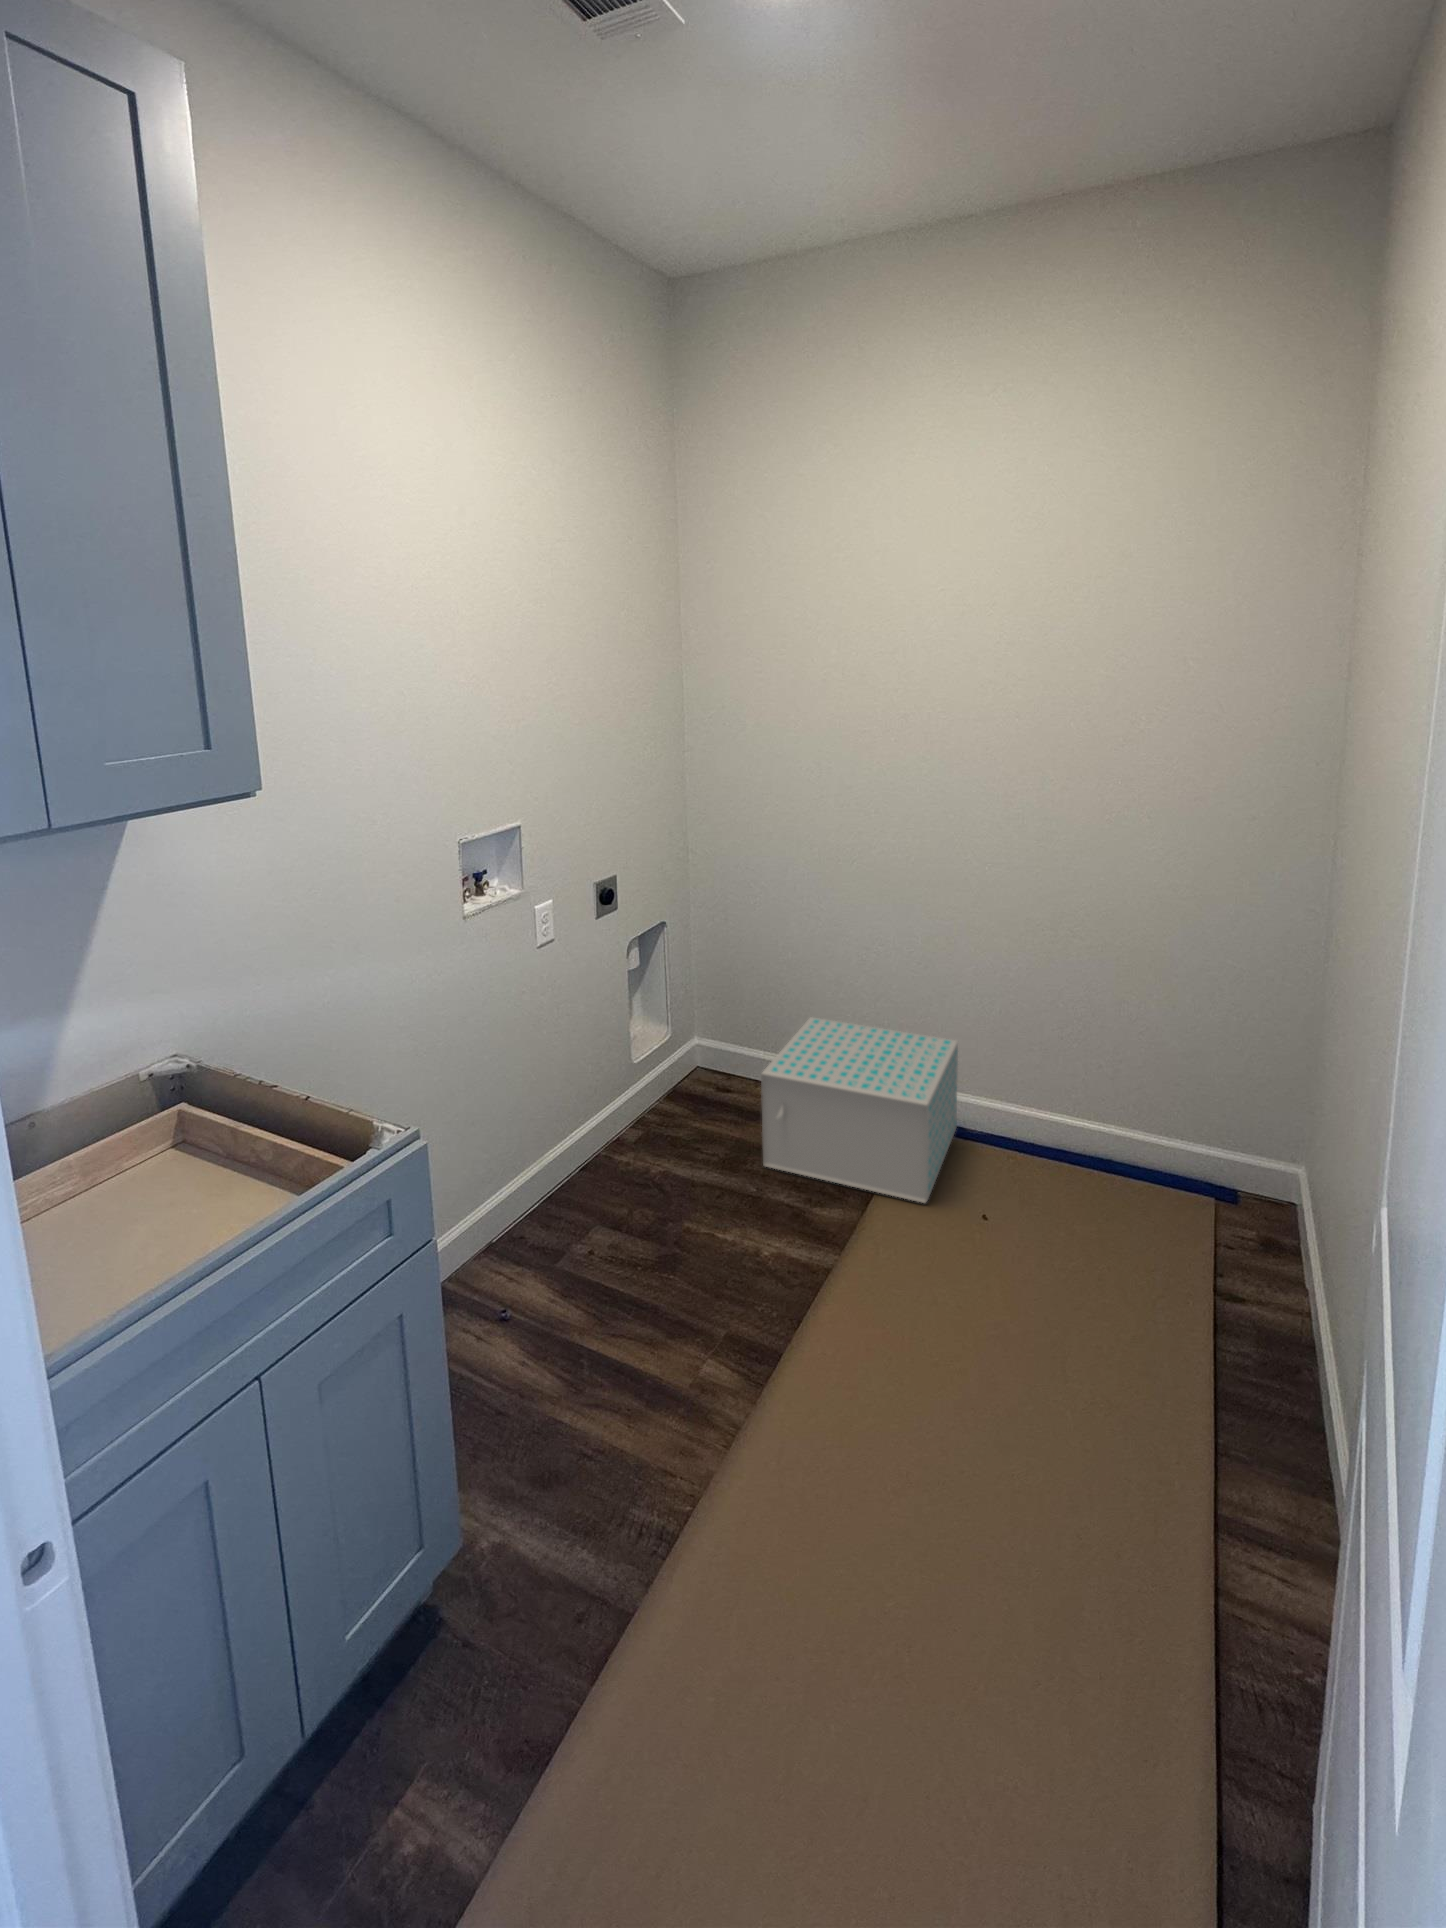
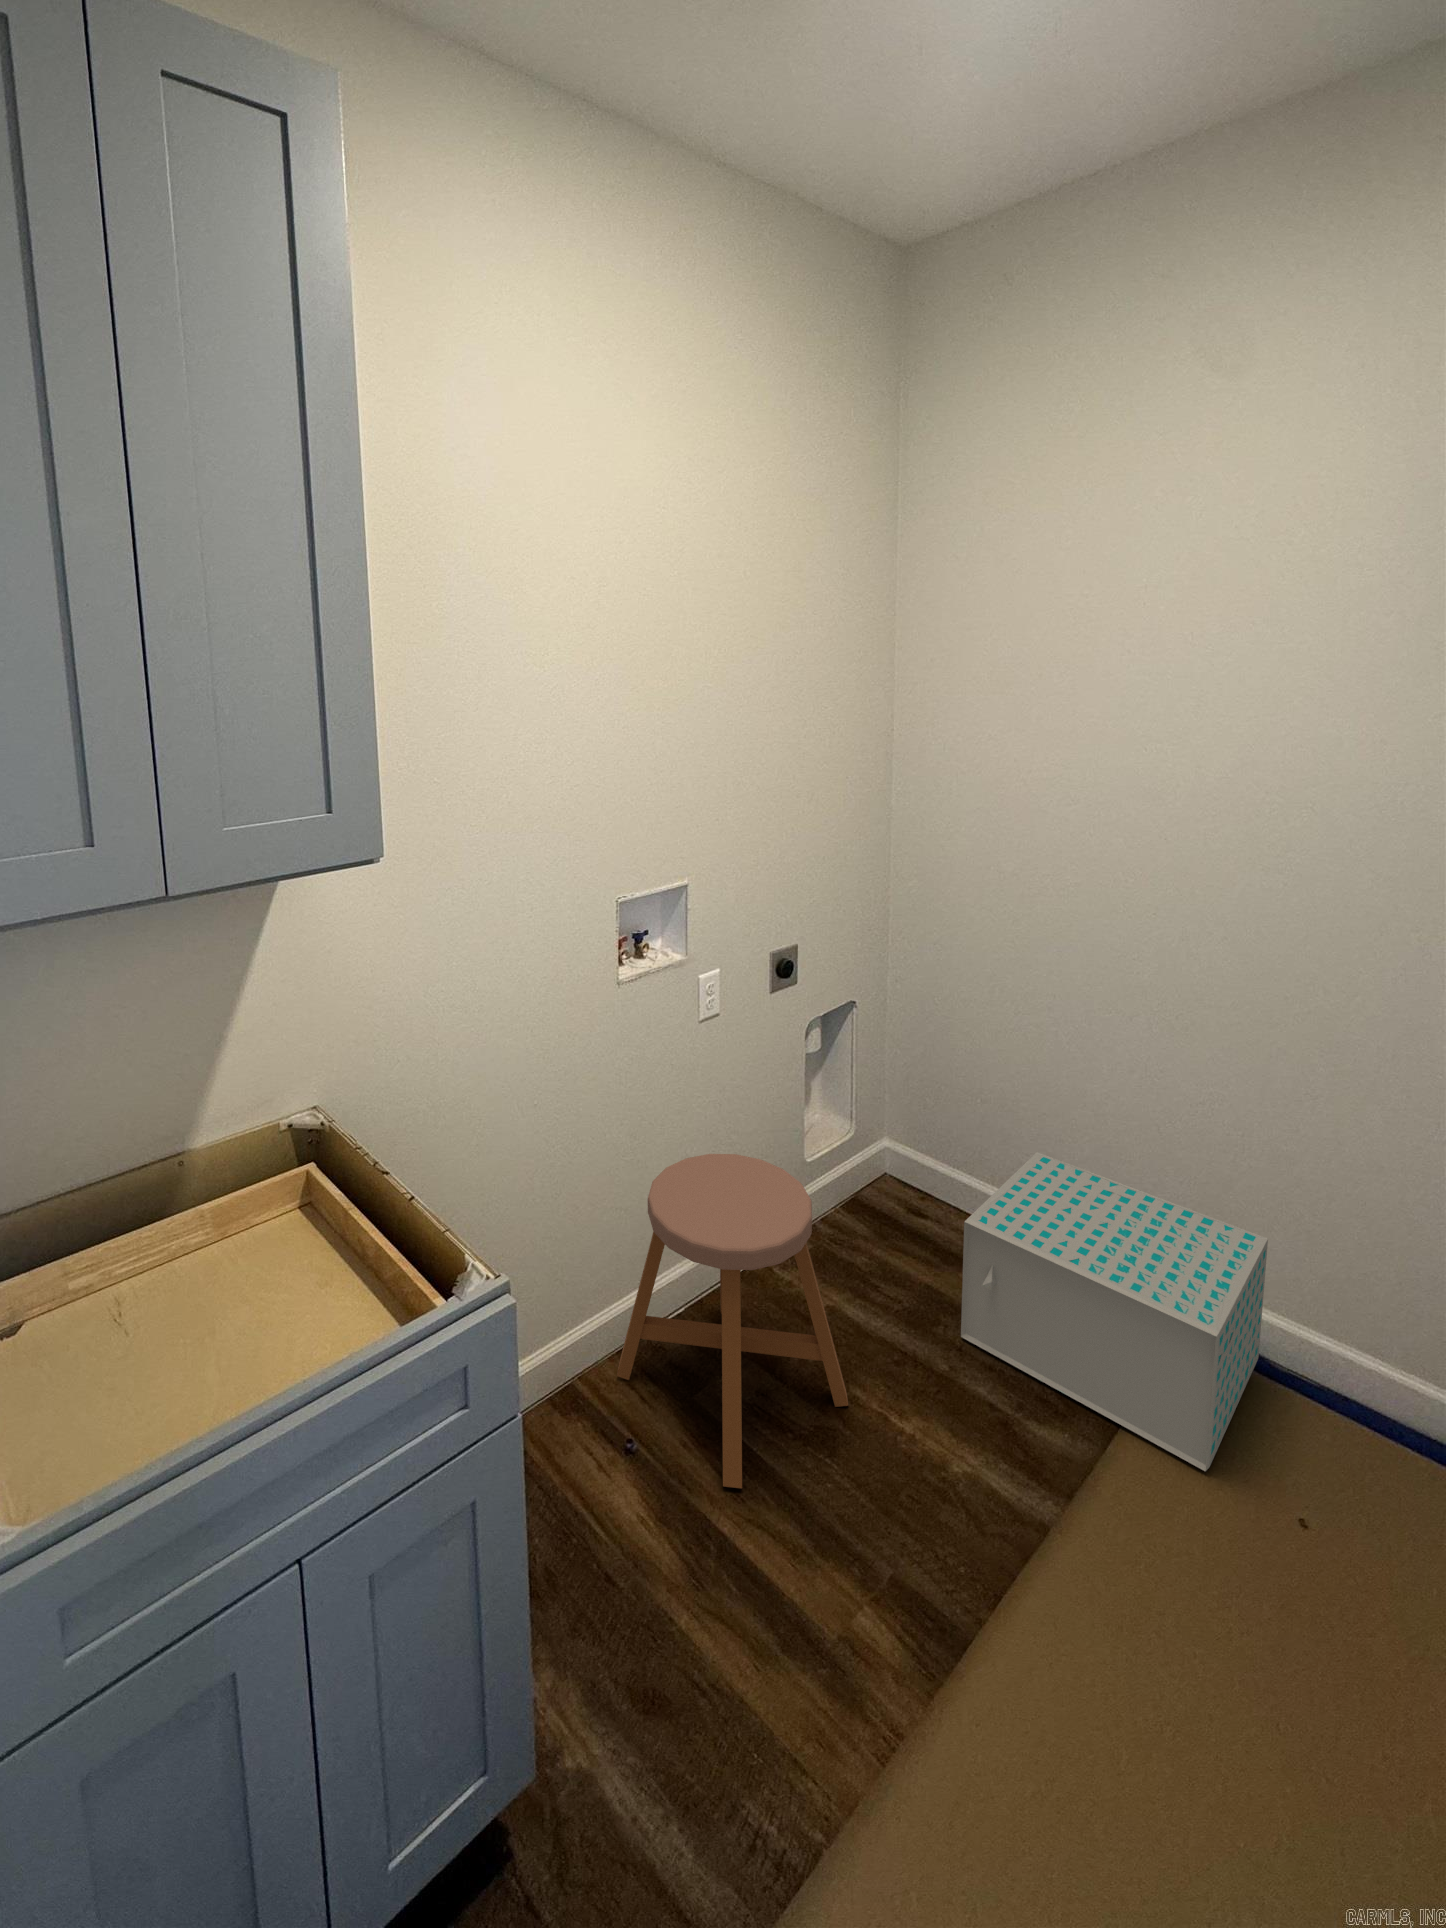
stool: none [483,1055,683,1318] -> present [617,1154,848,1488]

